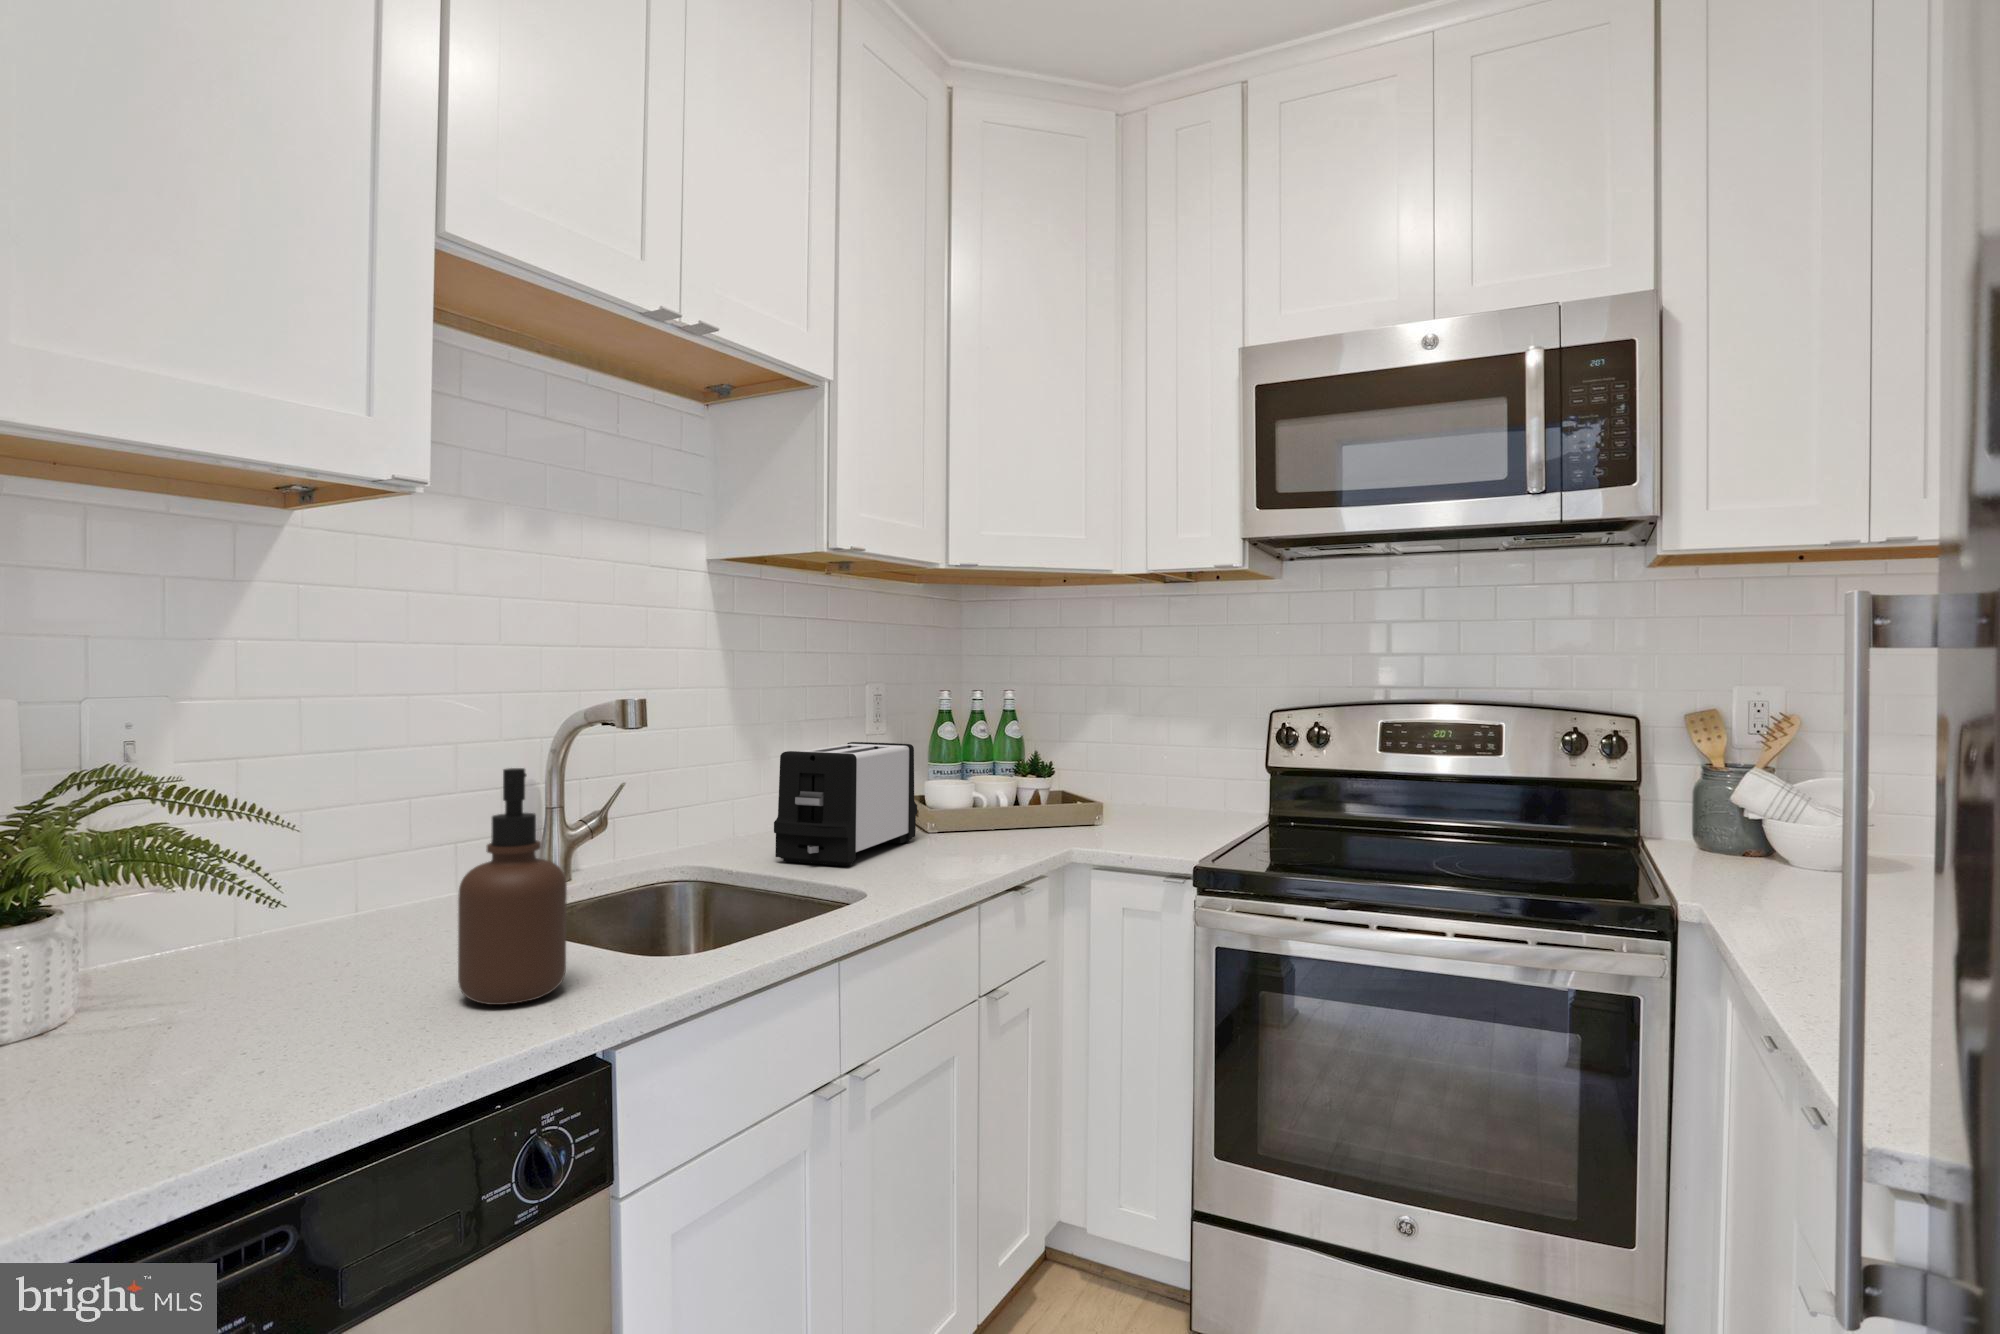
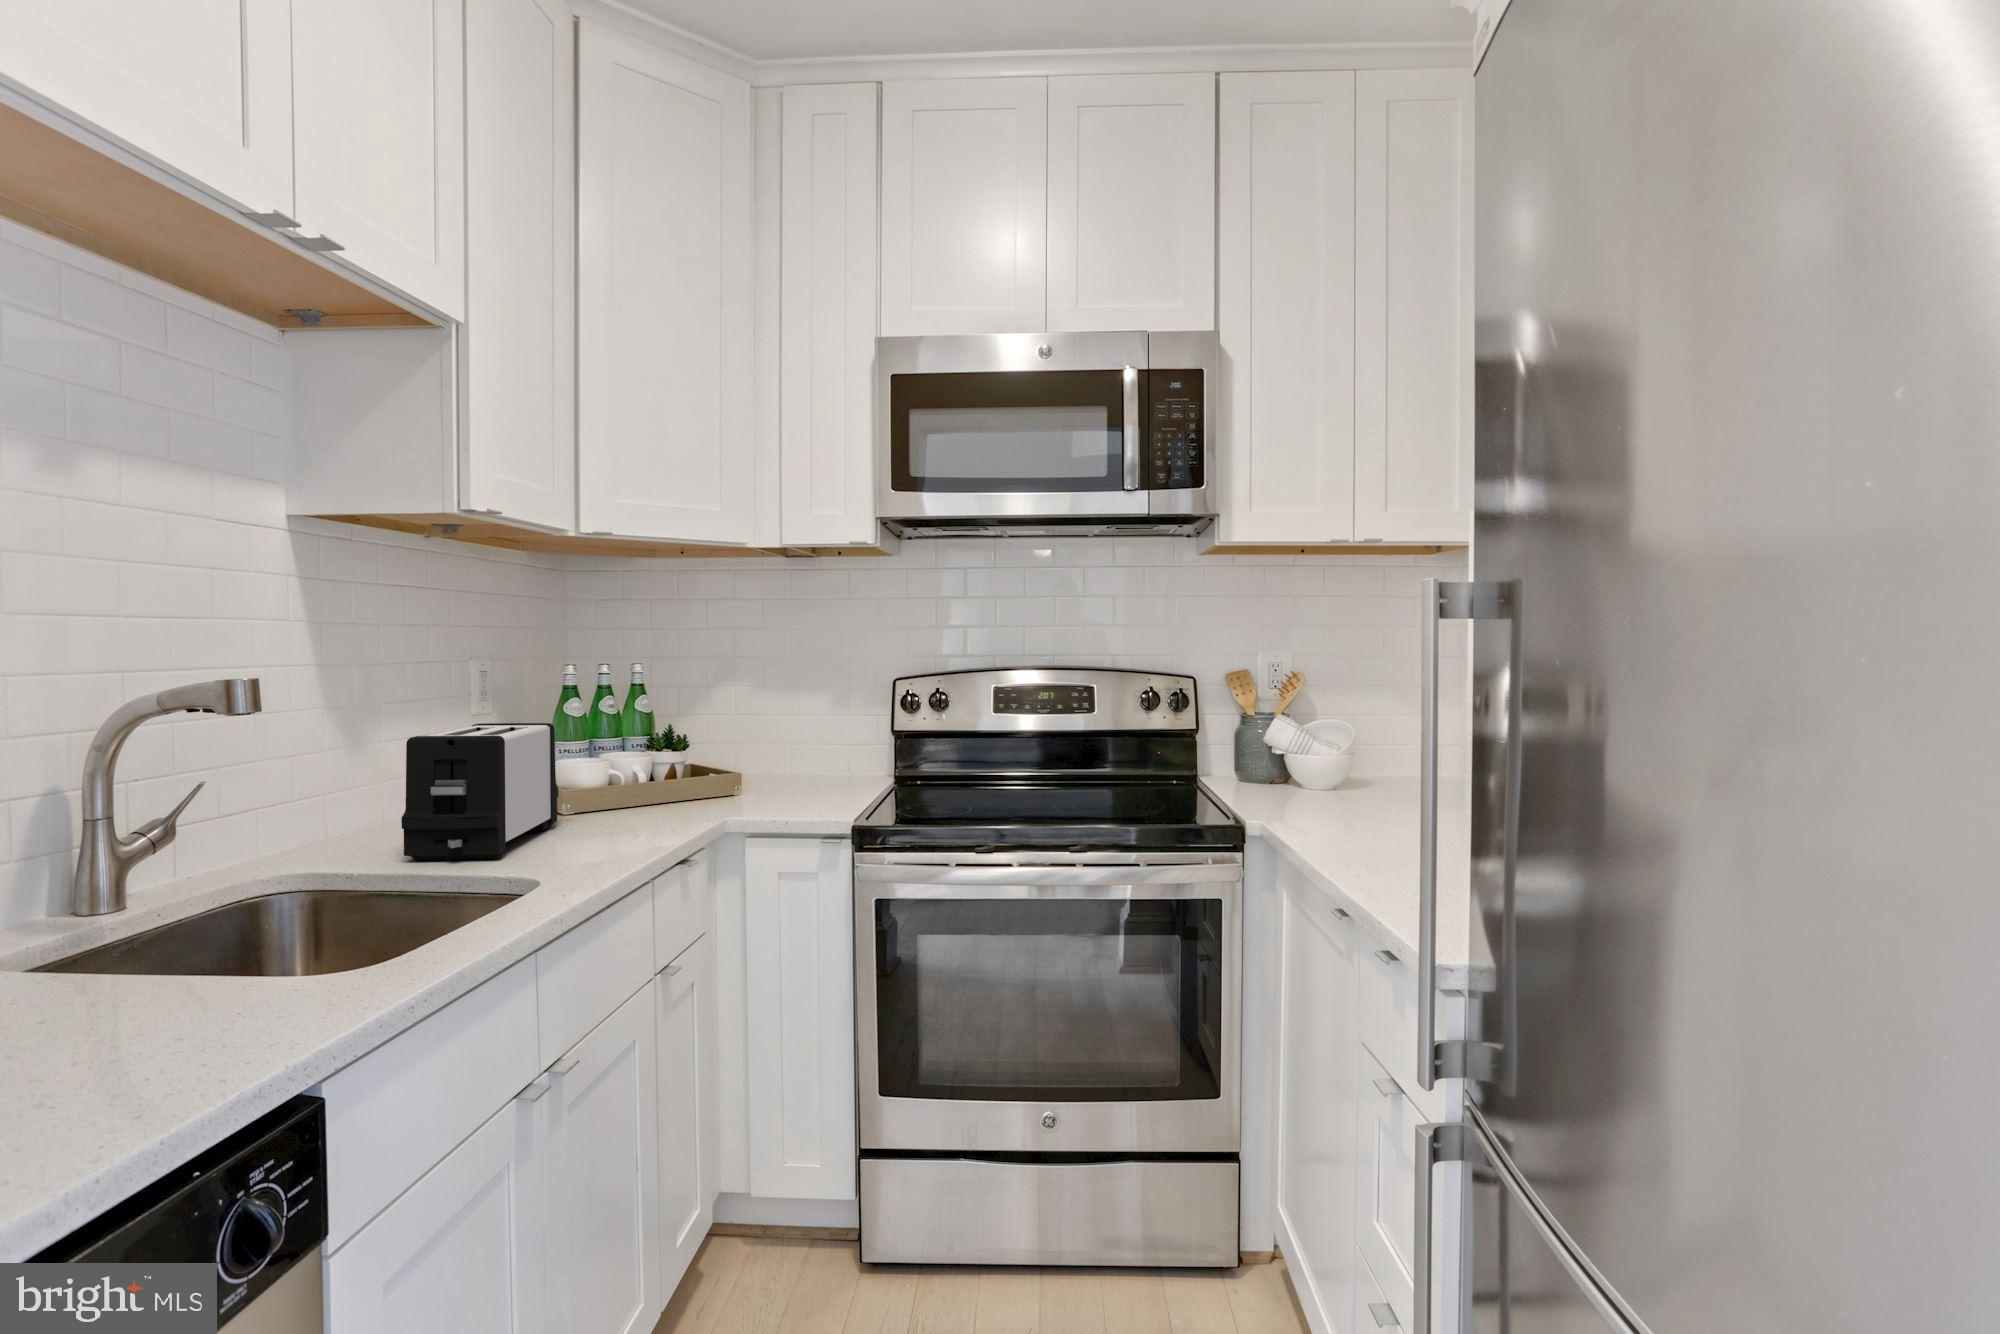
soap dispenser: present [458,768,567,1005] -> none [78,768,234,1059]

